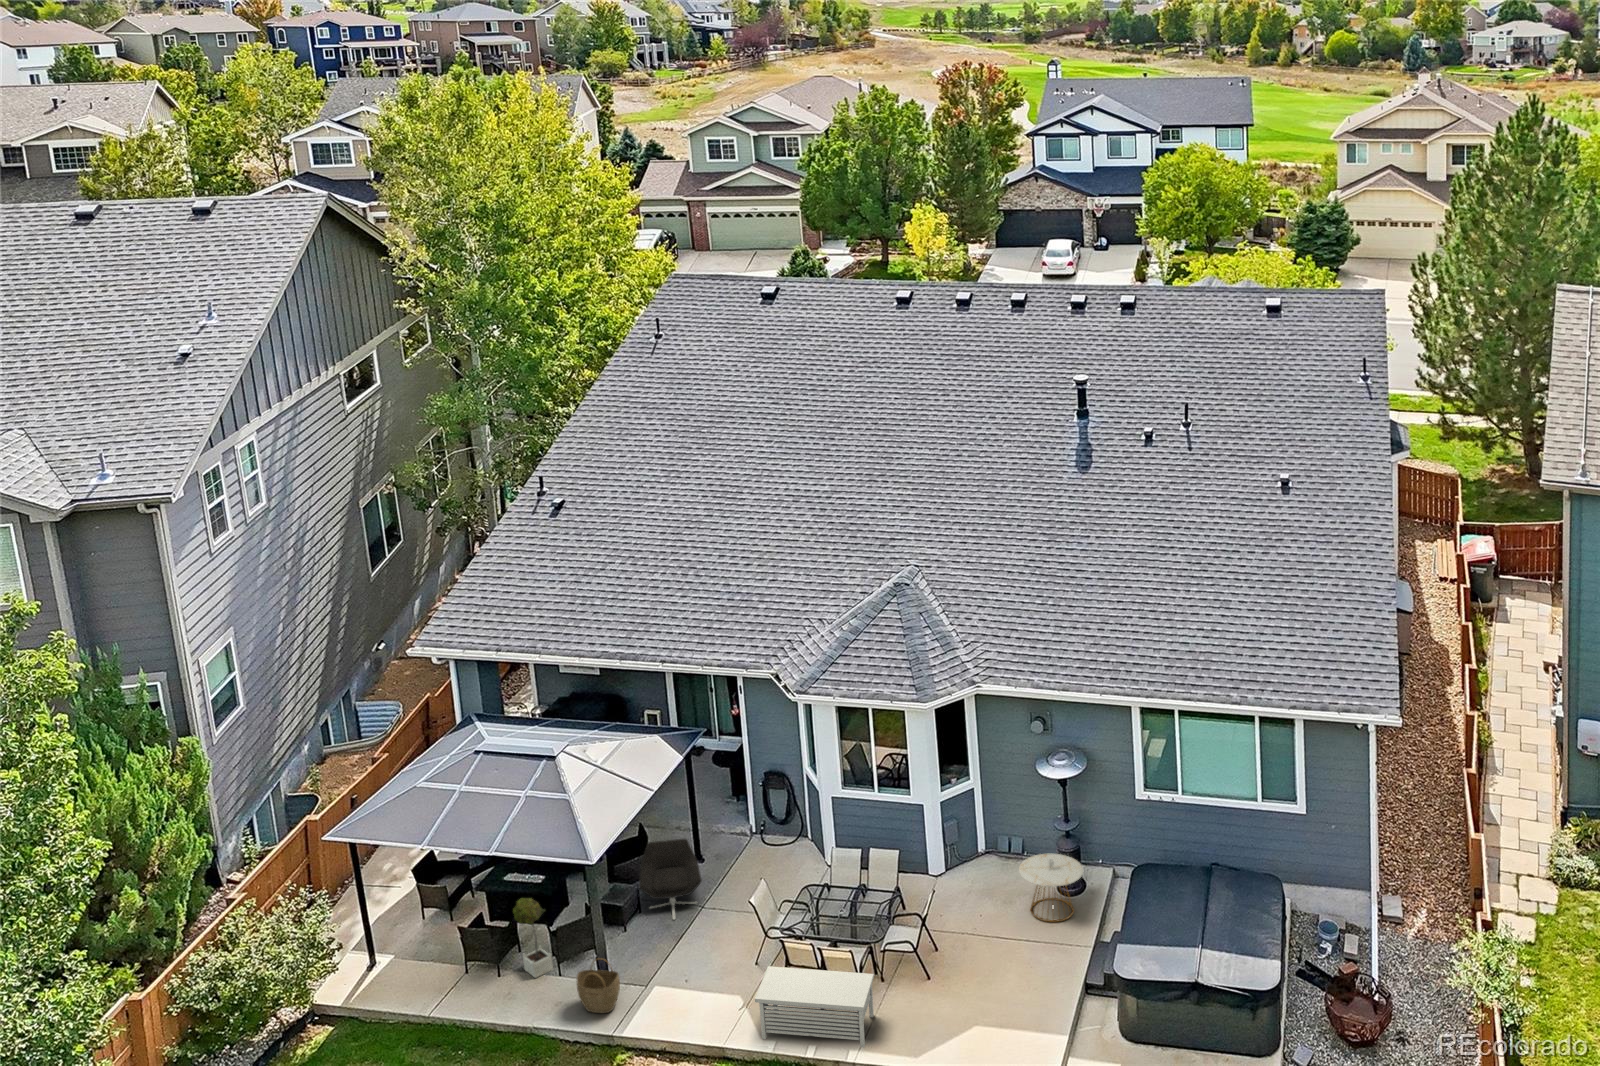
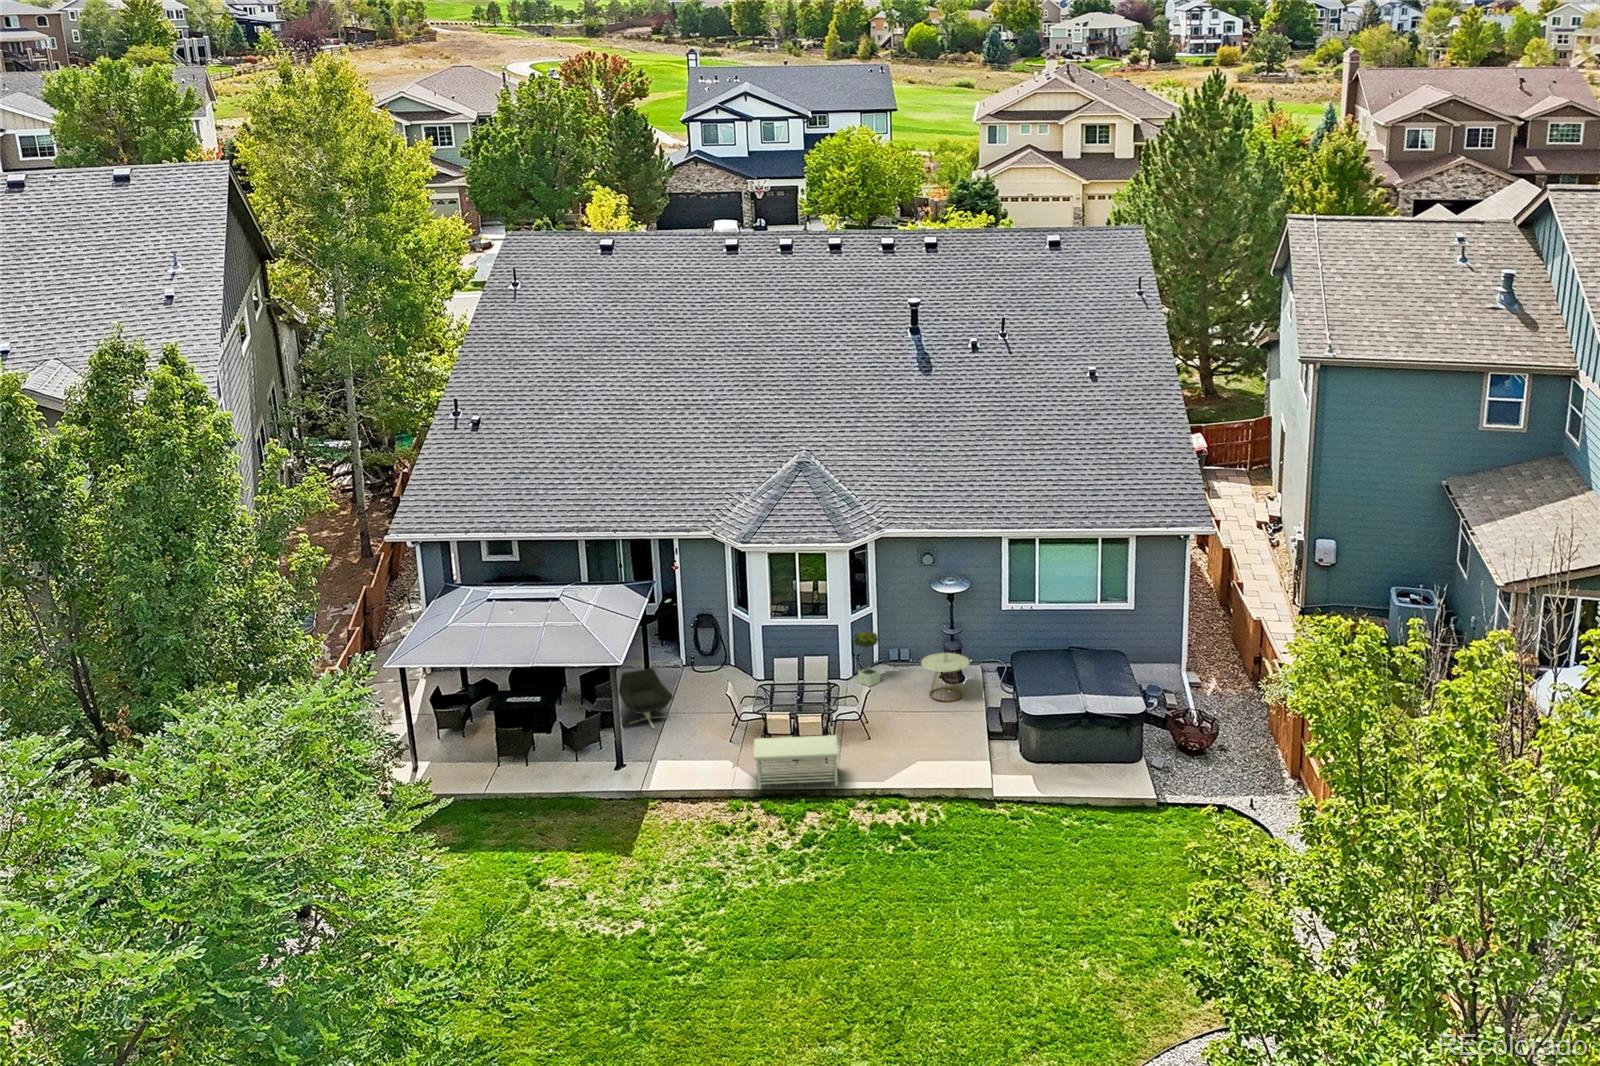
potted tree: present [513,898,553,978] -> present [854,632,880,686]
woven basket: present [577,958,620,1013] -> none [602,747,636,790]

